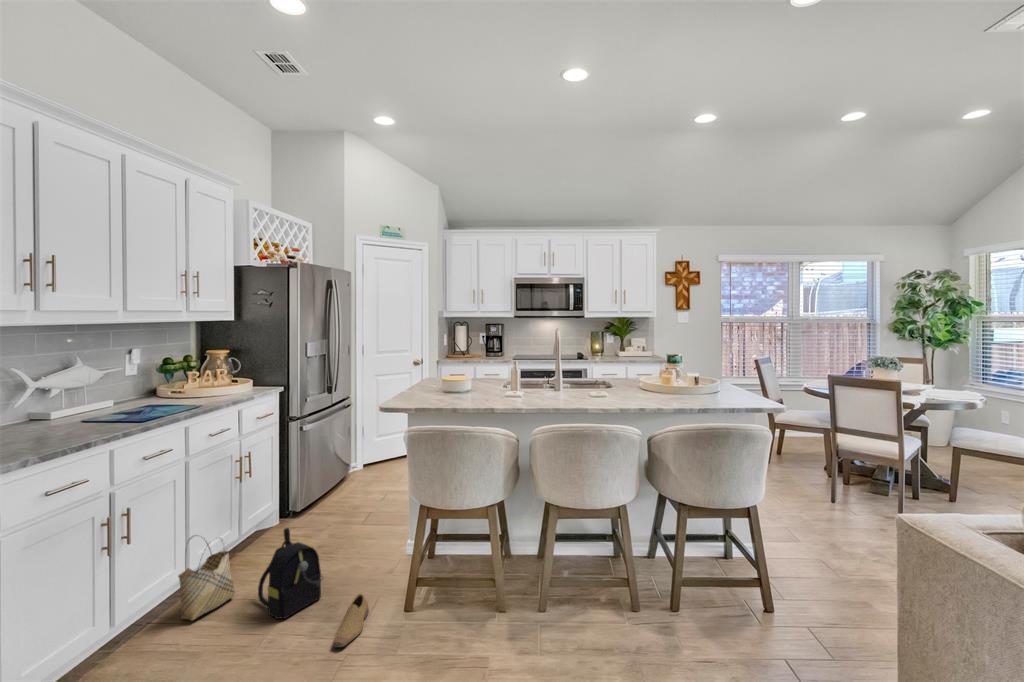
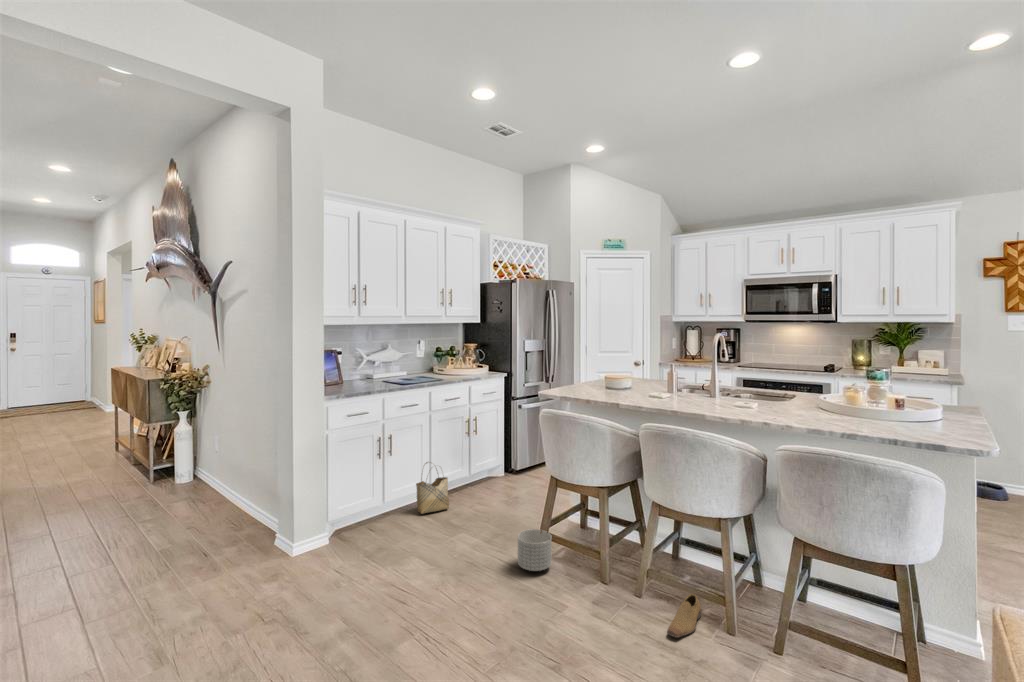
backpack: present [258,528,323,619] -> none [459,469,497,529]
planter: none [396,587,441,648] -> present [518,529,552,571]
shoe: present [333,594,369,647] -> present [667,594,701,638]

